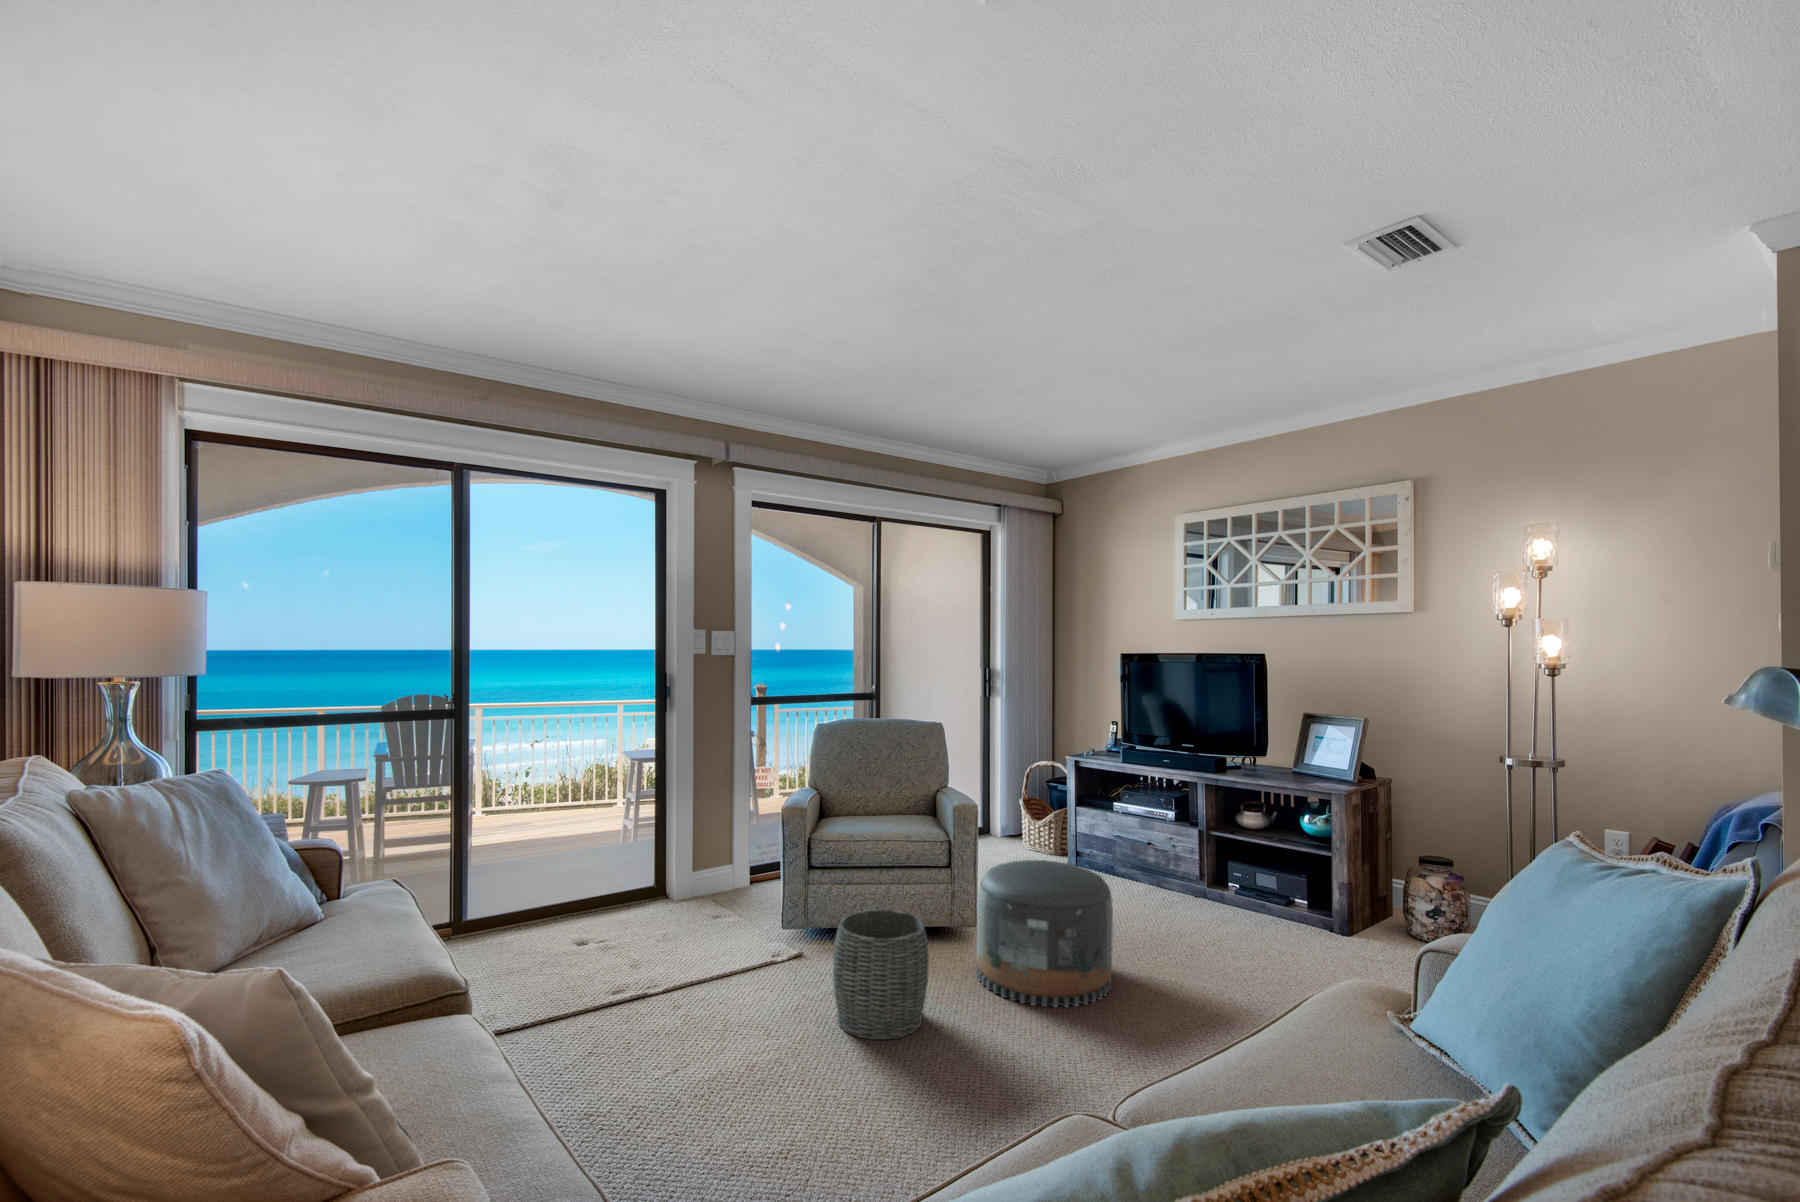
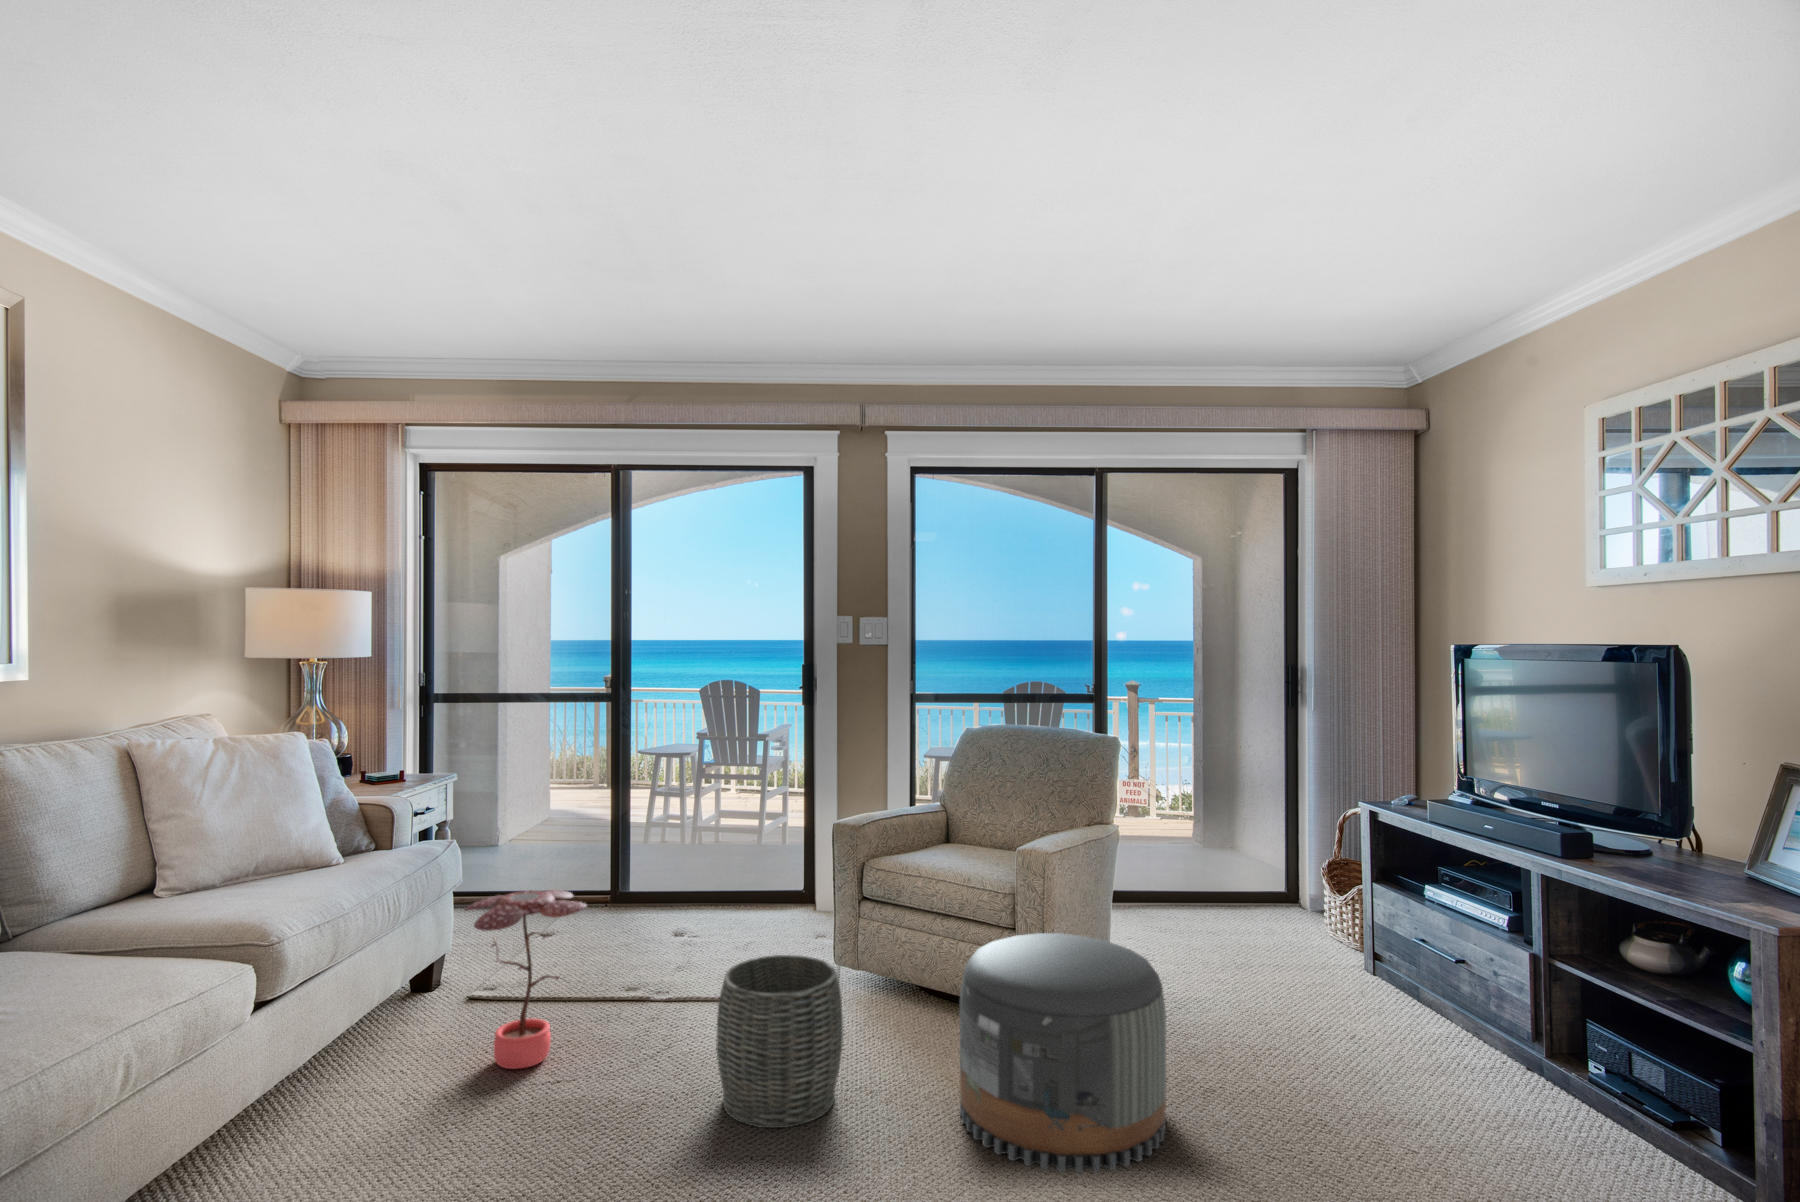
potted plant: none [582,898,702,1066] -> present [465,890,586,1069]

